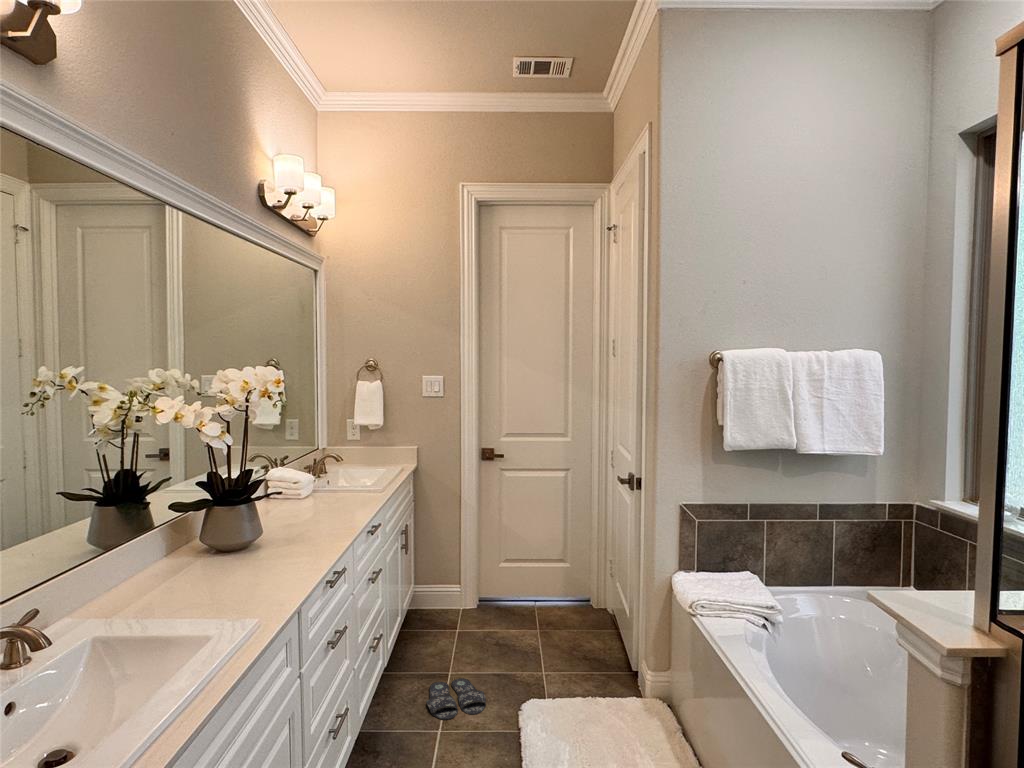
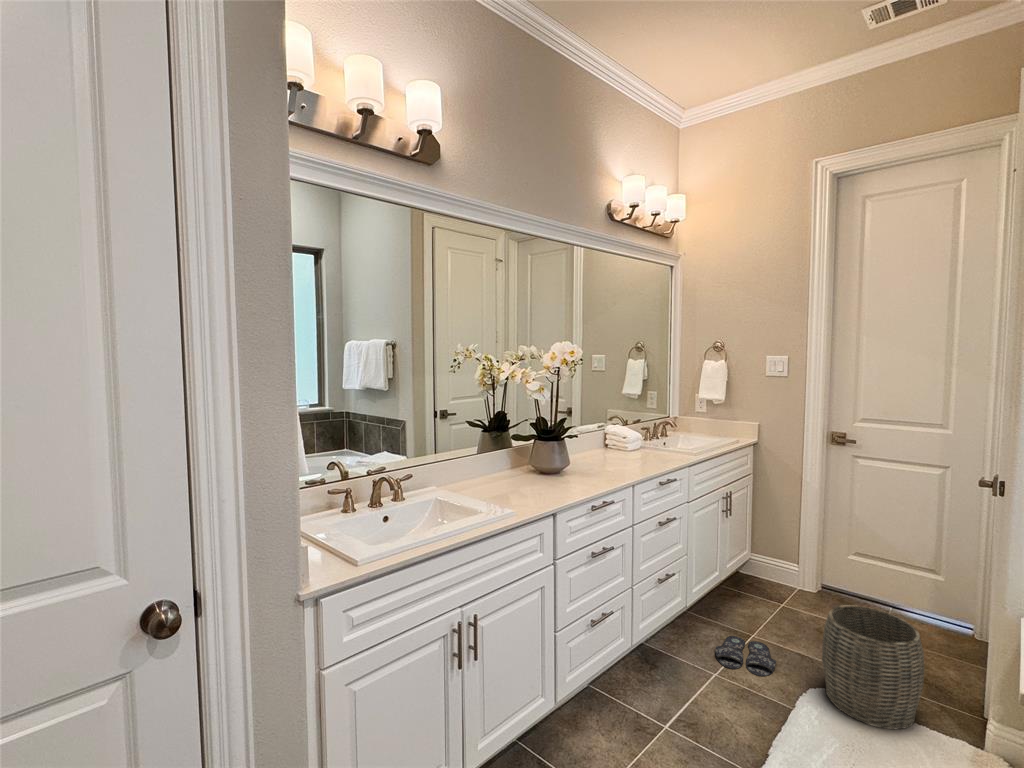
woven basket: none [527,608,604,716] -> present [822,605,924,729]

